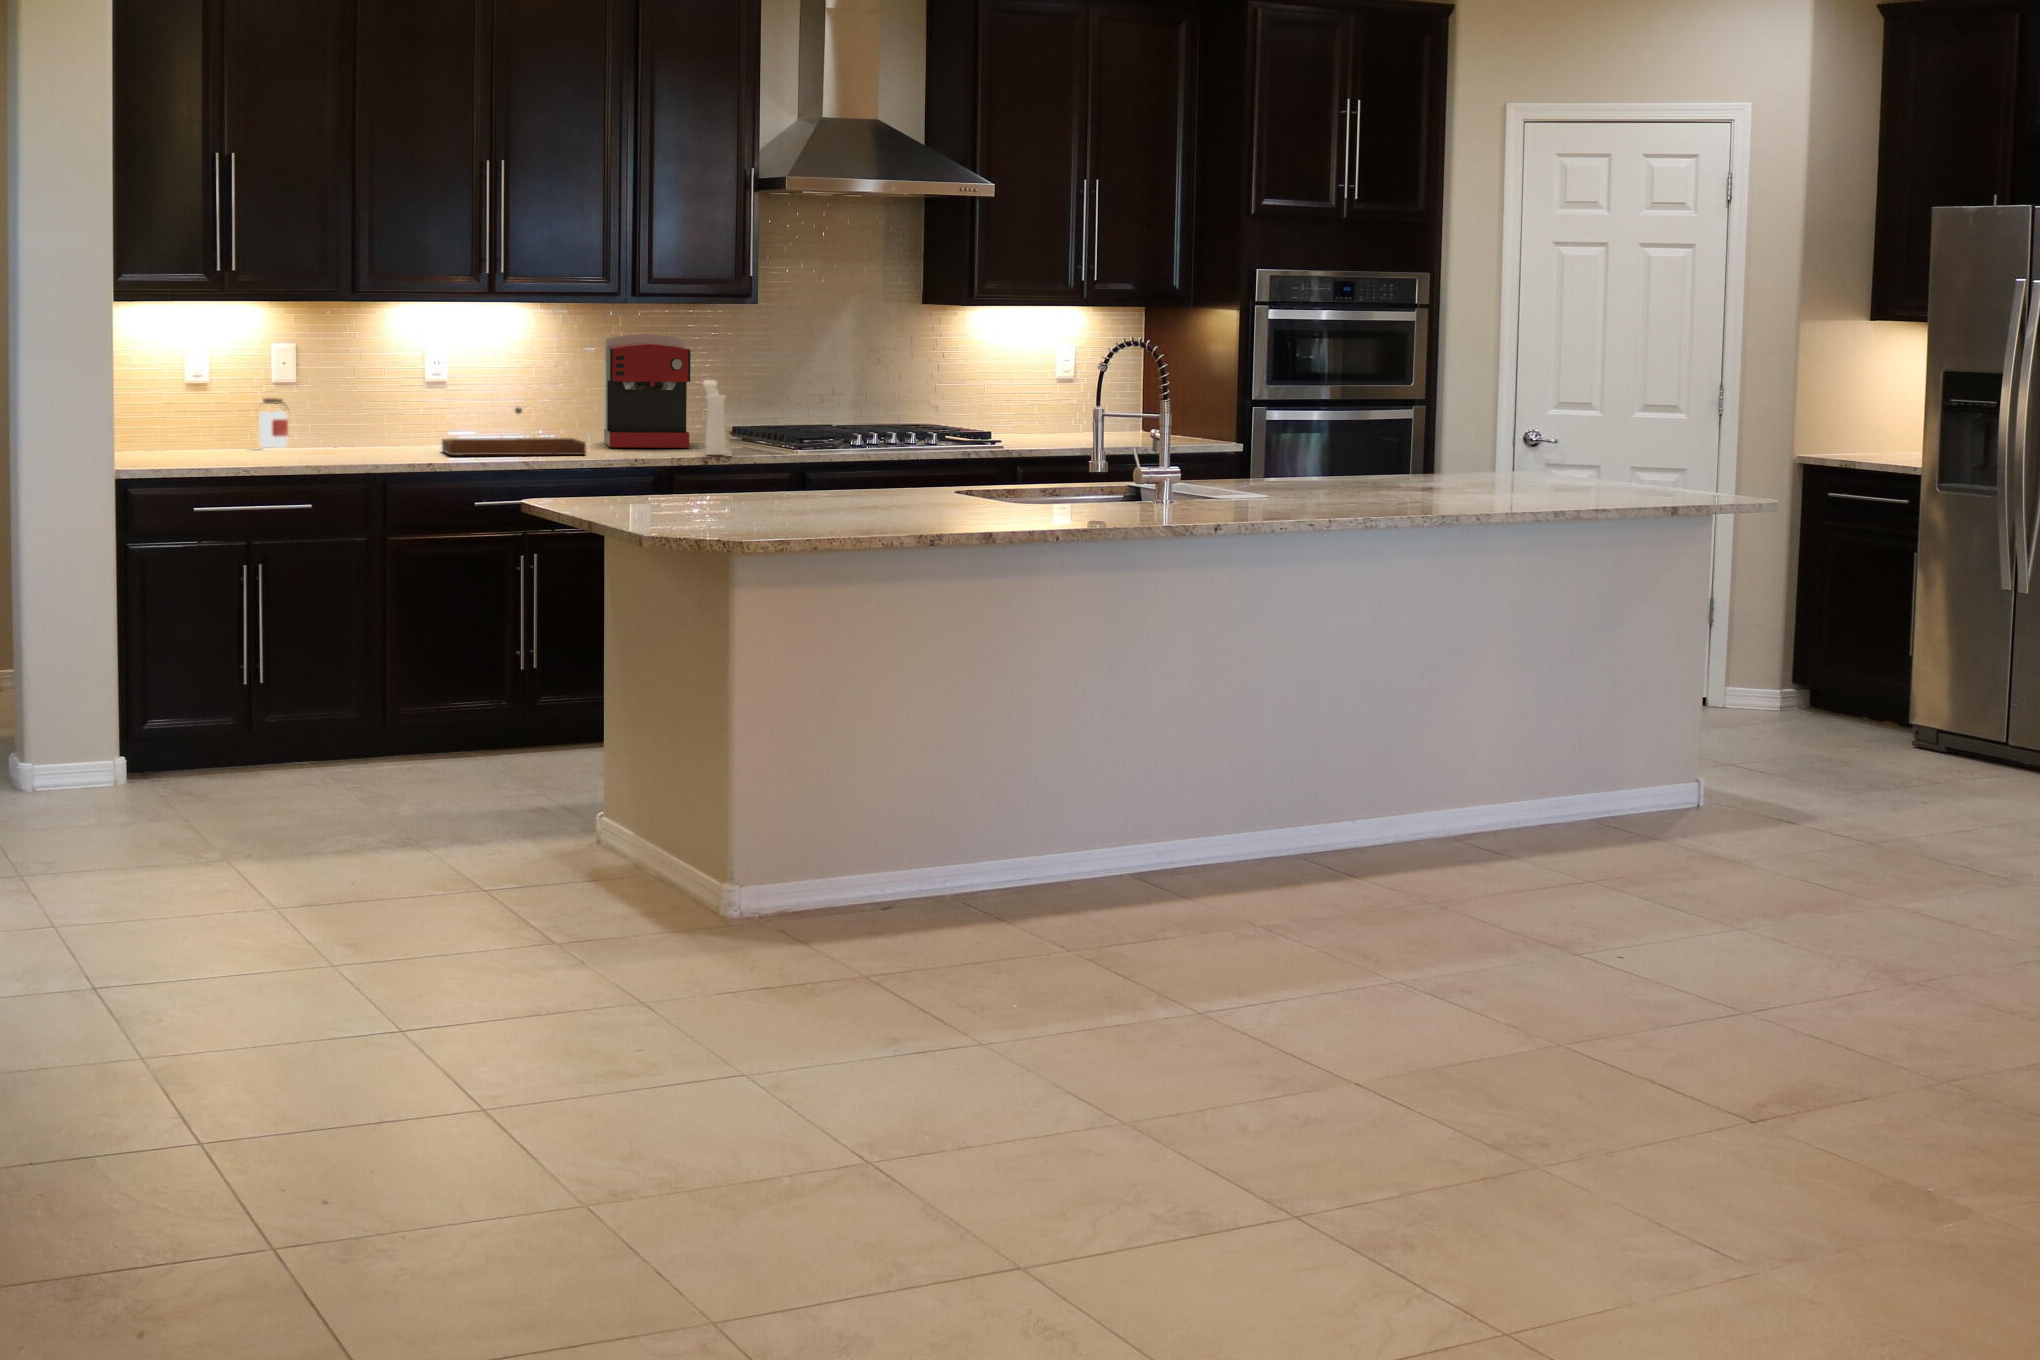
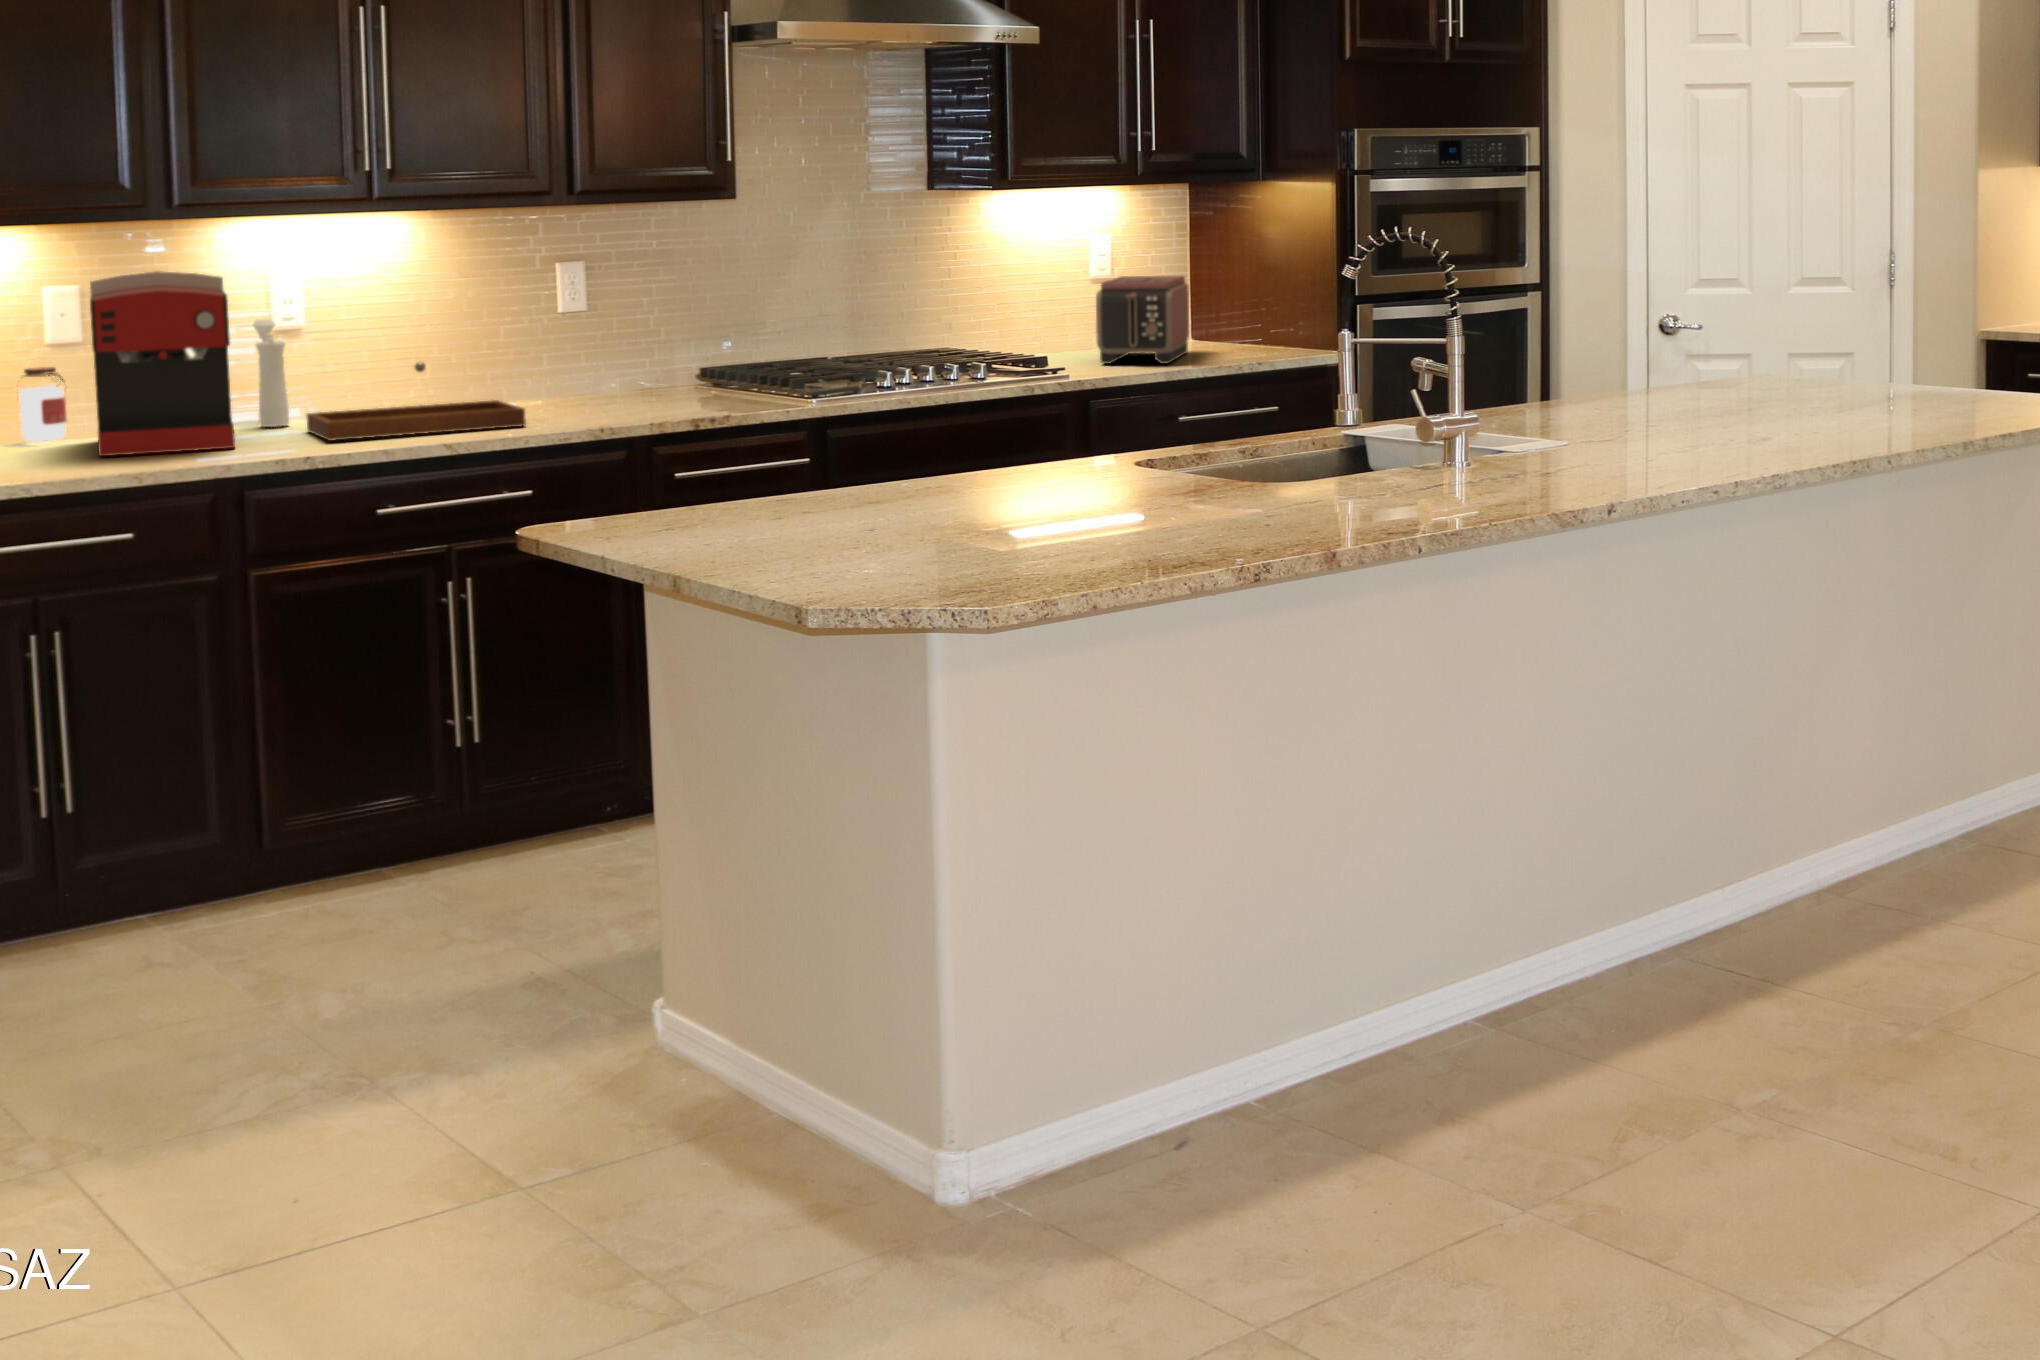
coffee maker: present [604,334,691,448] -> present [90,271,235,456]
toaster: none [1030,378,1113,444] -> present [1096,276,1189,364]
pepper mill: present [703,380,725,455] -> present [253,319,289,427]

